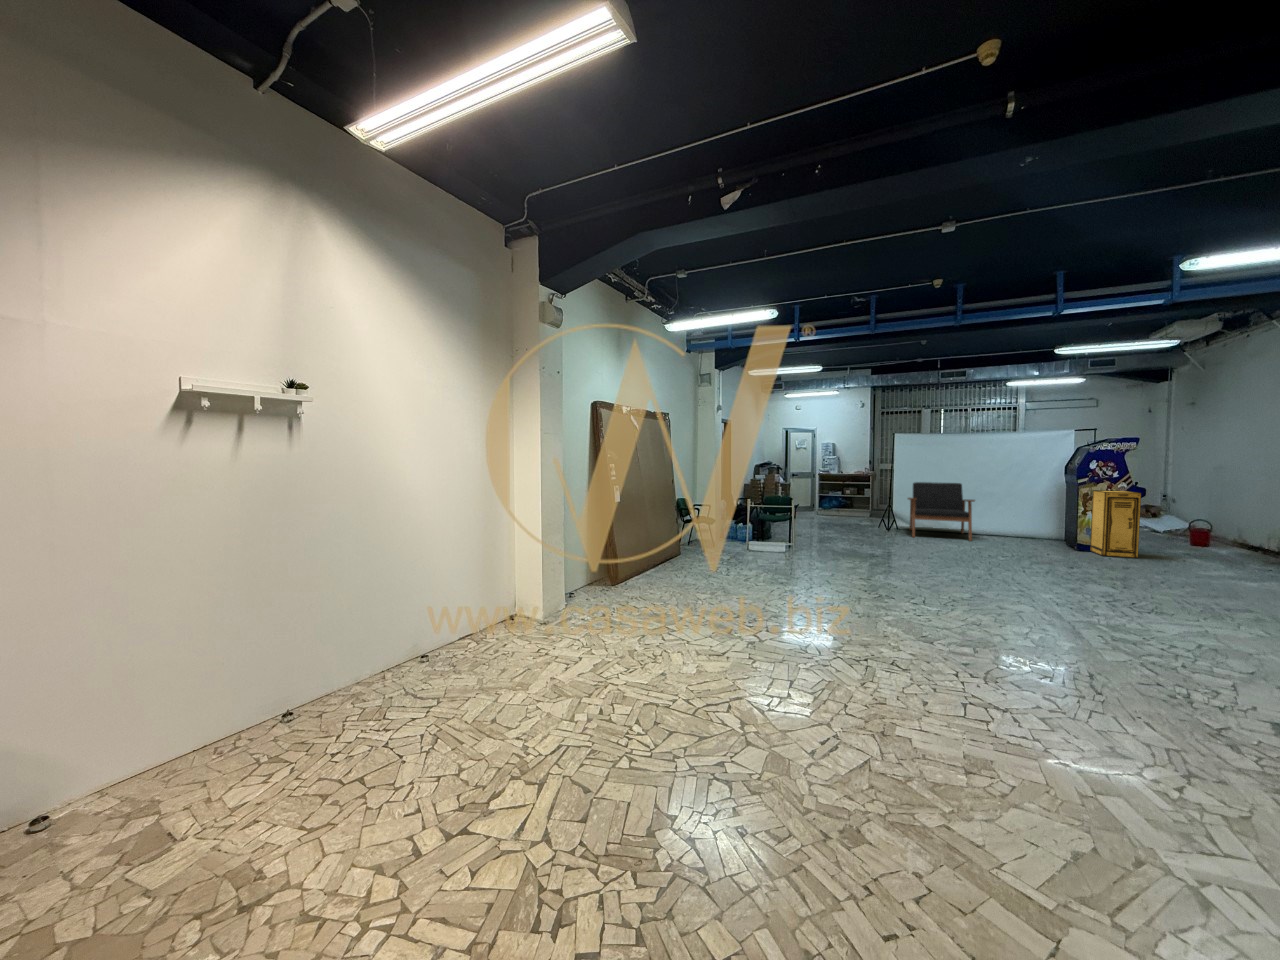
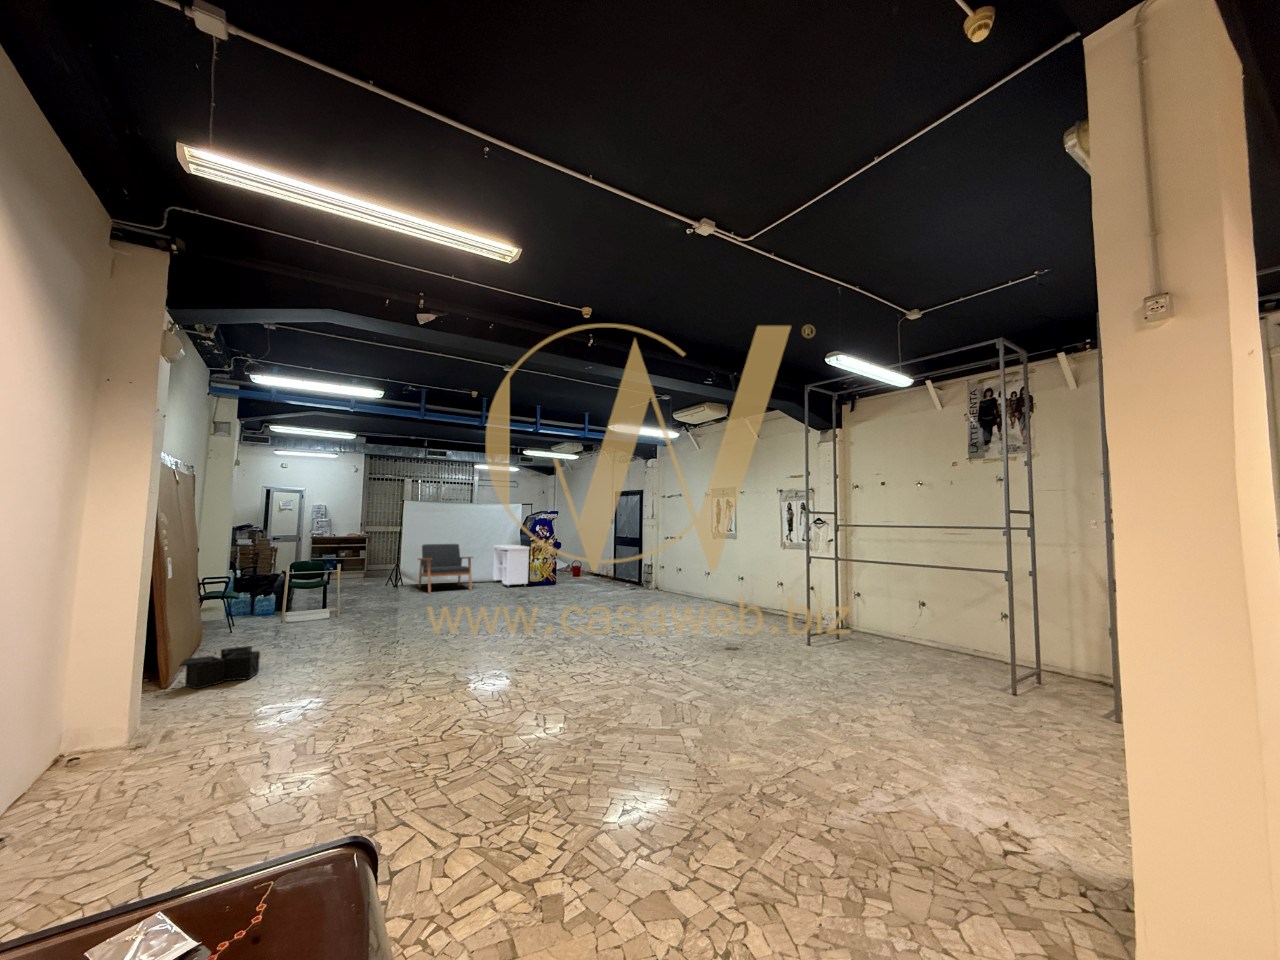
desk: none [1016,487,1073,548] -> present [493,545,530,587]
storage cabinet: present [1090,490,1141,558] -> none [539,545,563,589]
storage bin: none [630,556,690,583] -> present [180,646,260,689]

